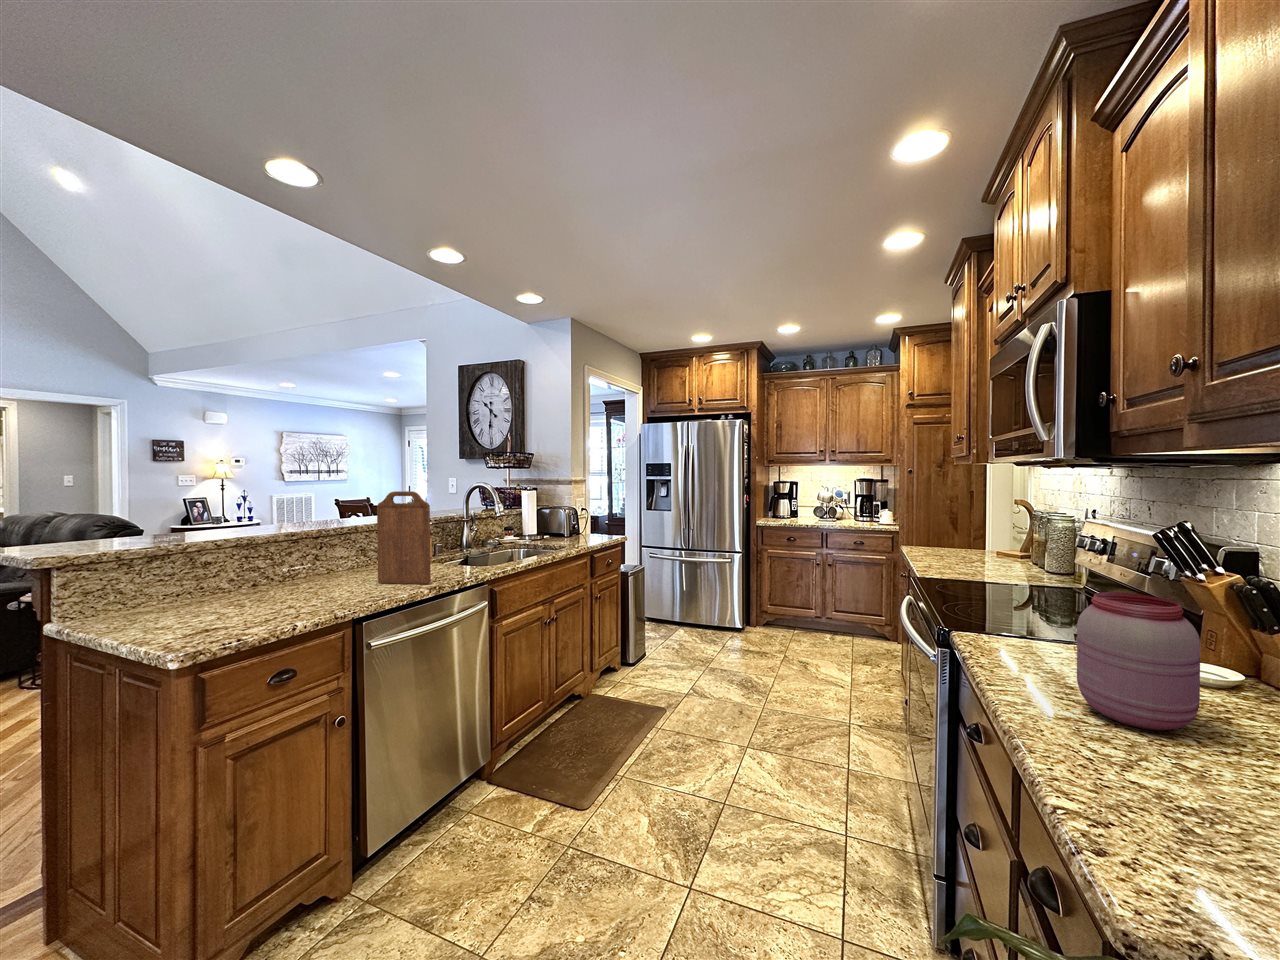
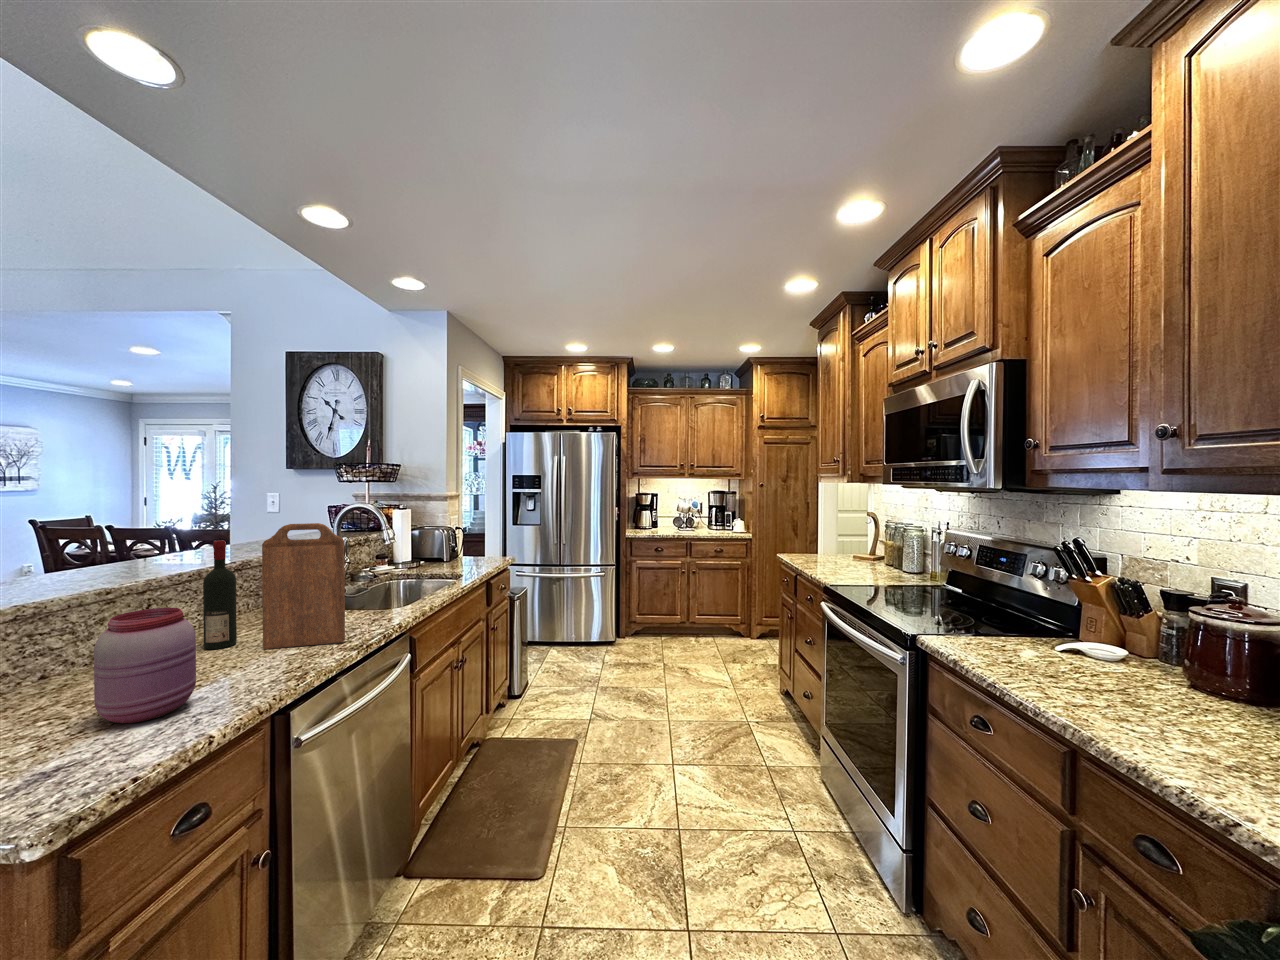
wine bottle: none [347,503,369,580] -> present [203,540,237,649]
jar: present [1077,592,1200,730] -> present [94,608,196,723]

